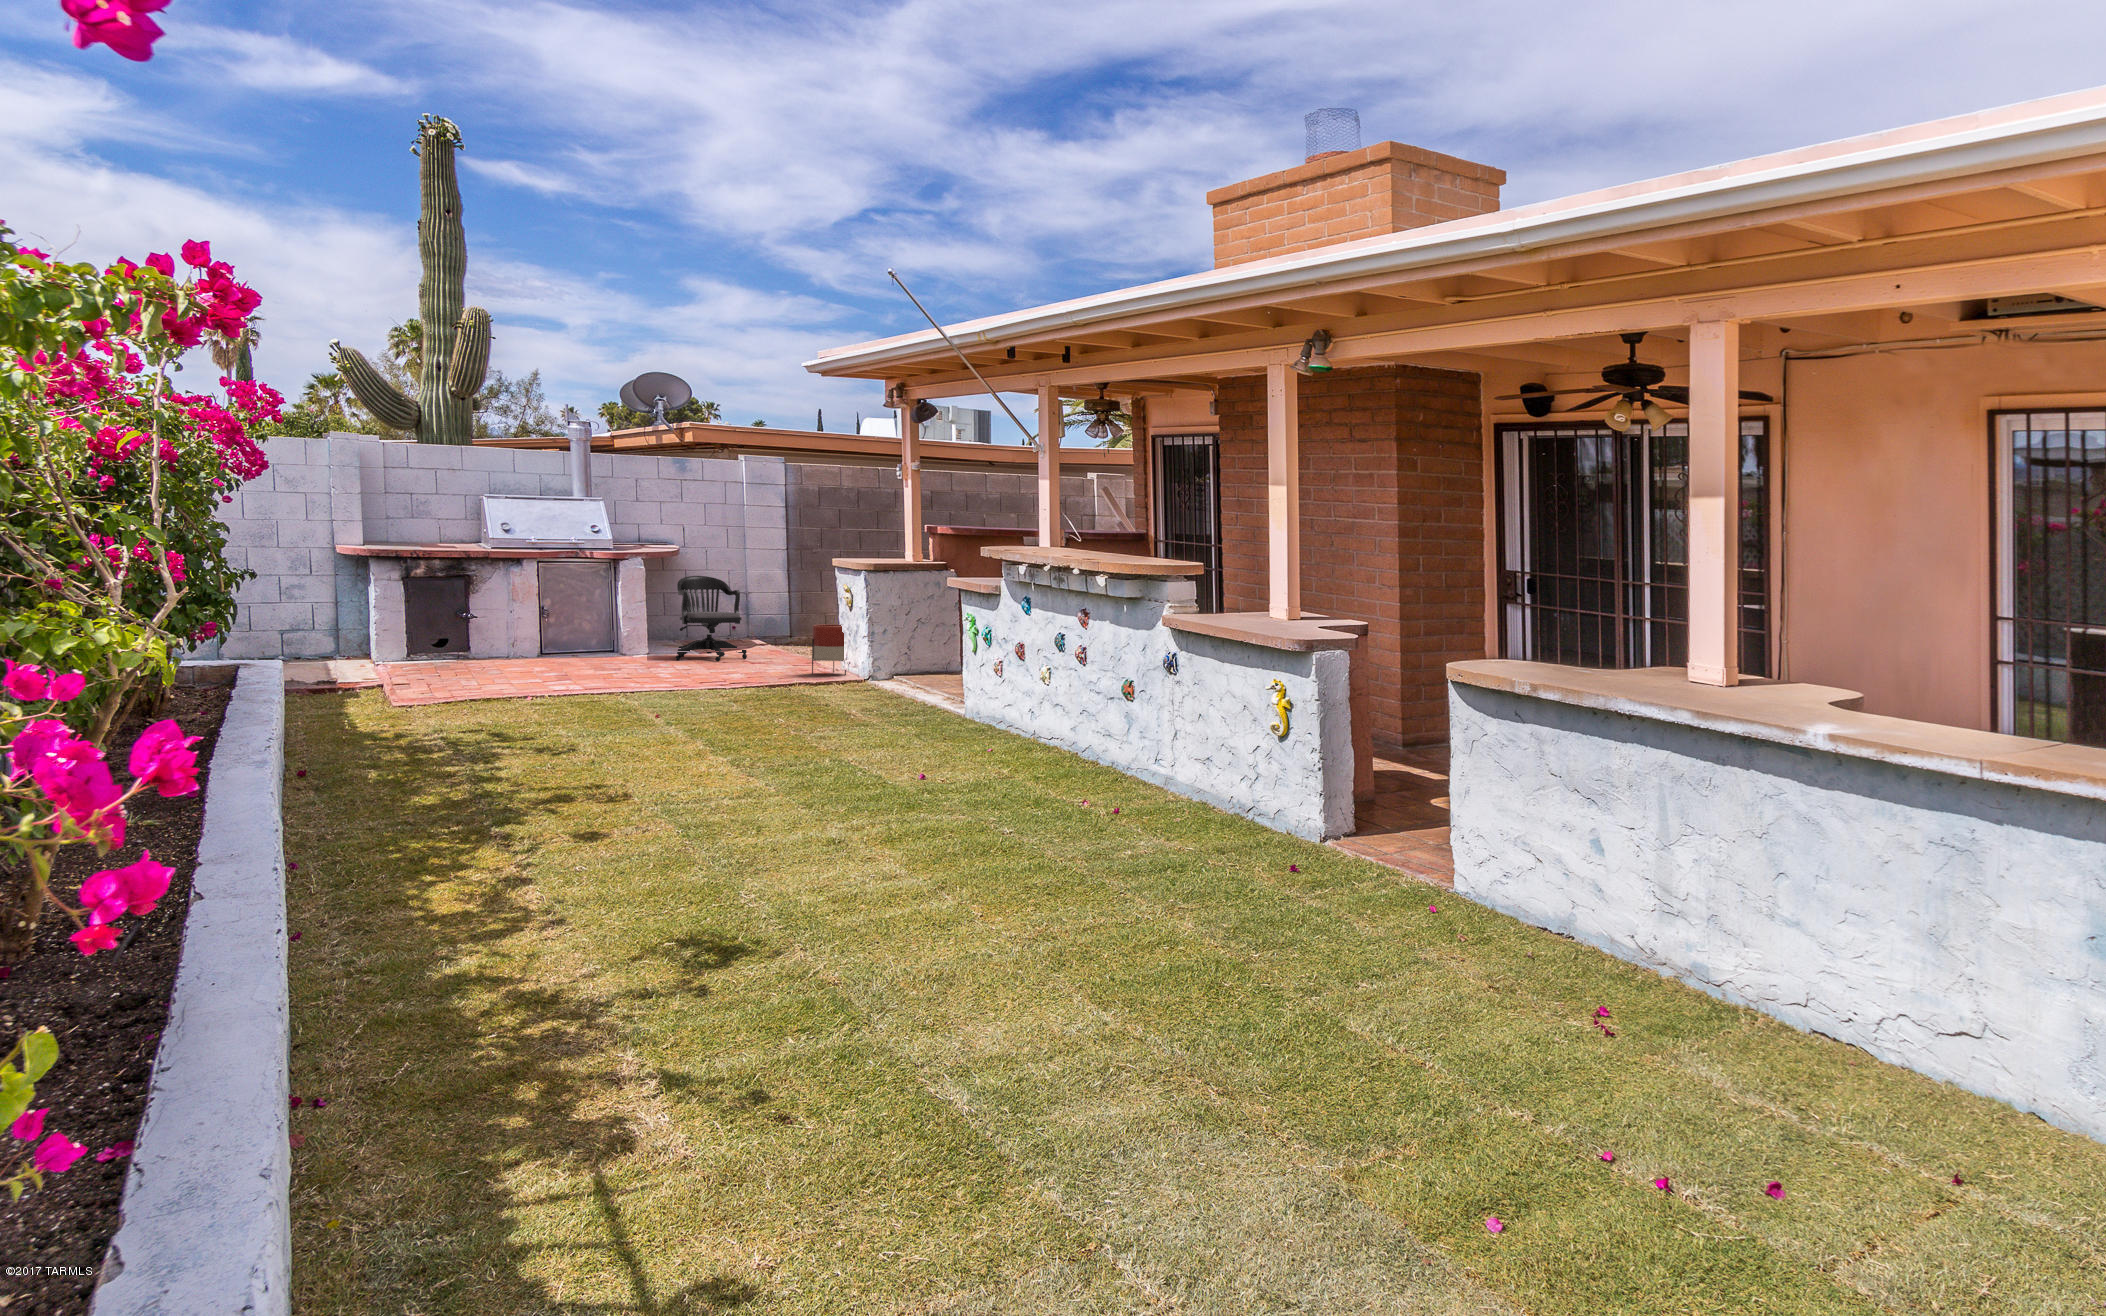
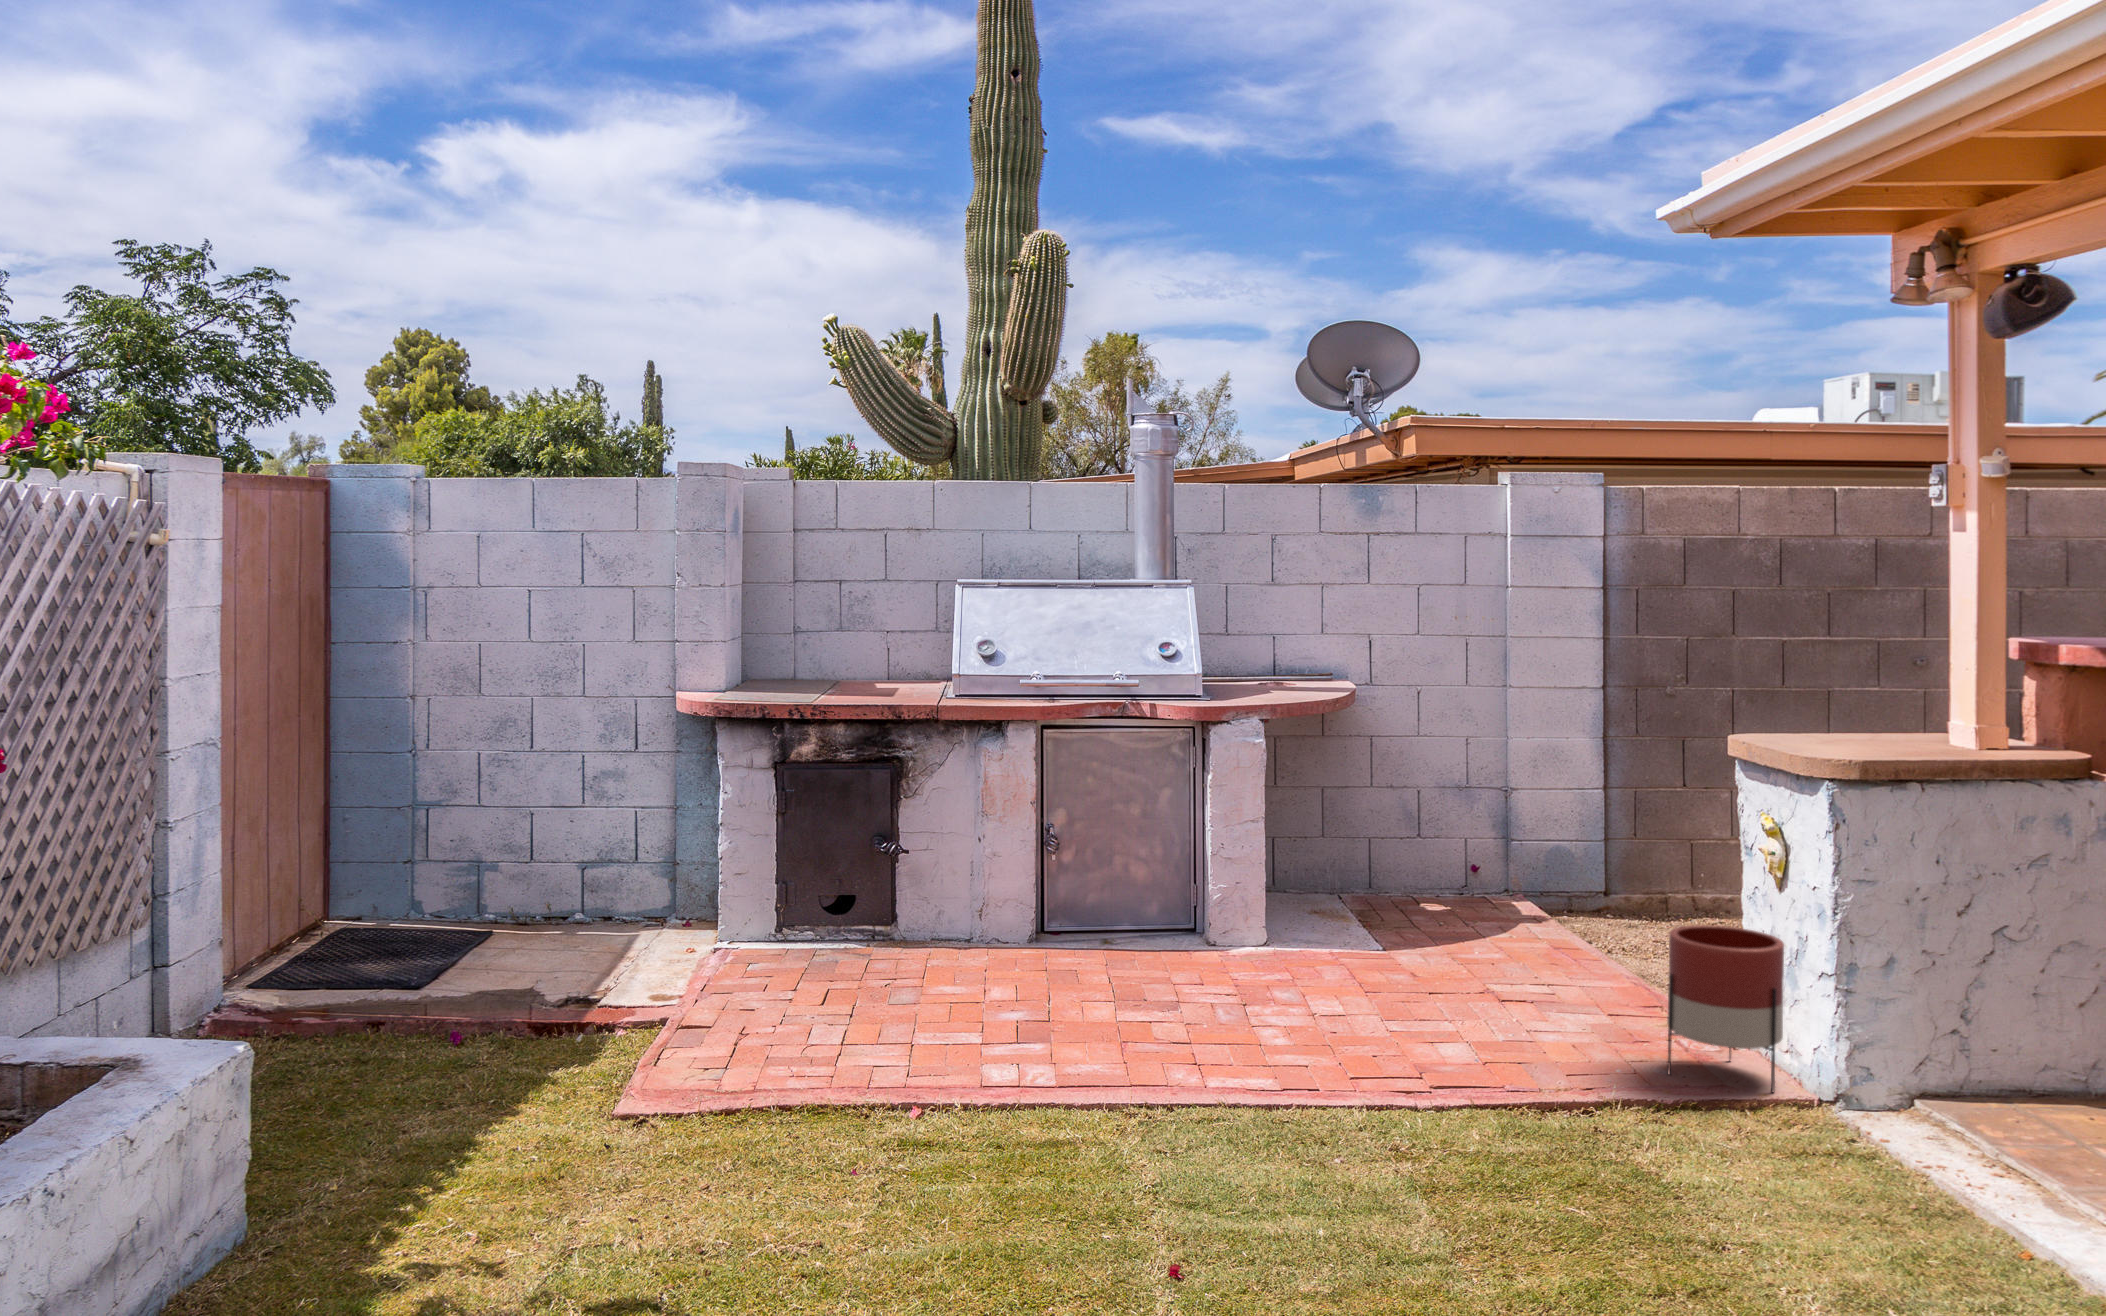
chair: present [676,576,747,661] -> none [1333,732,1493,941]

